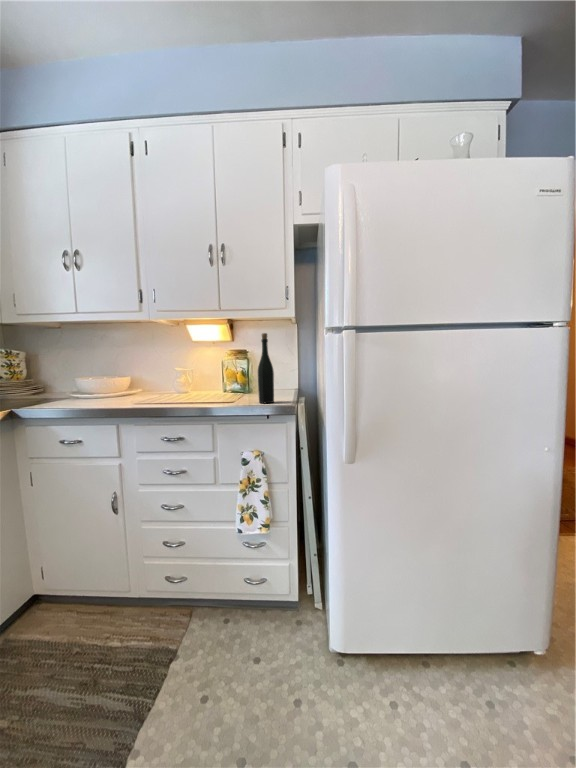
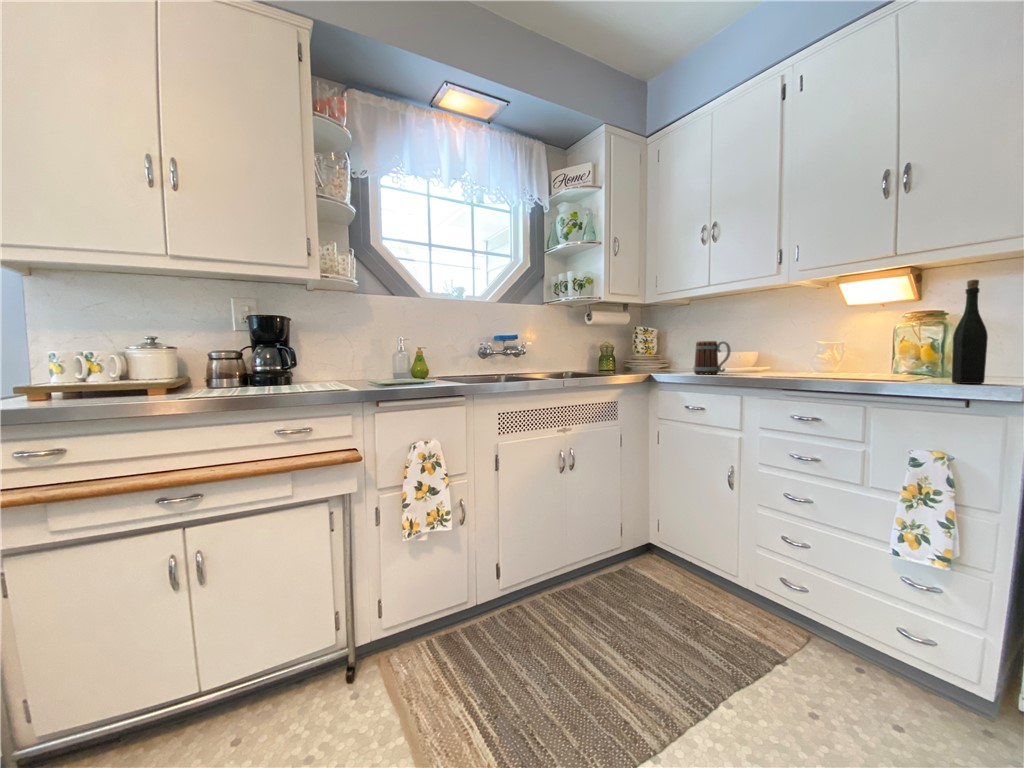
mug: none [67,371,104,405] -> present [693,341,731,374]

